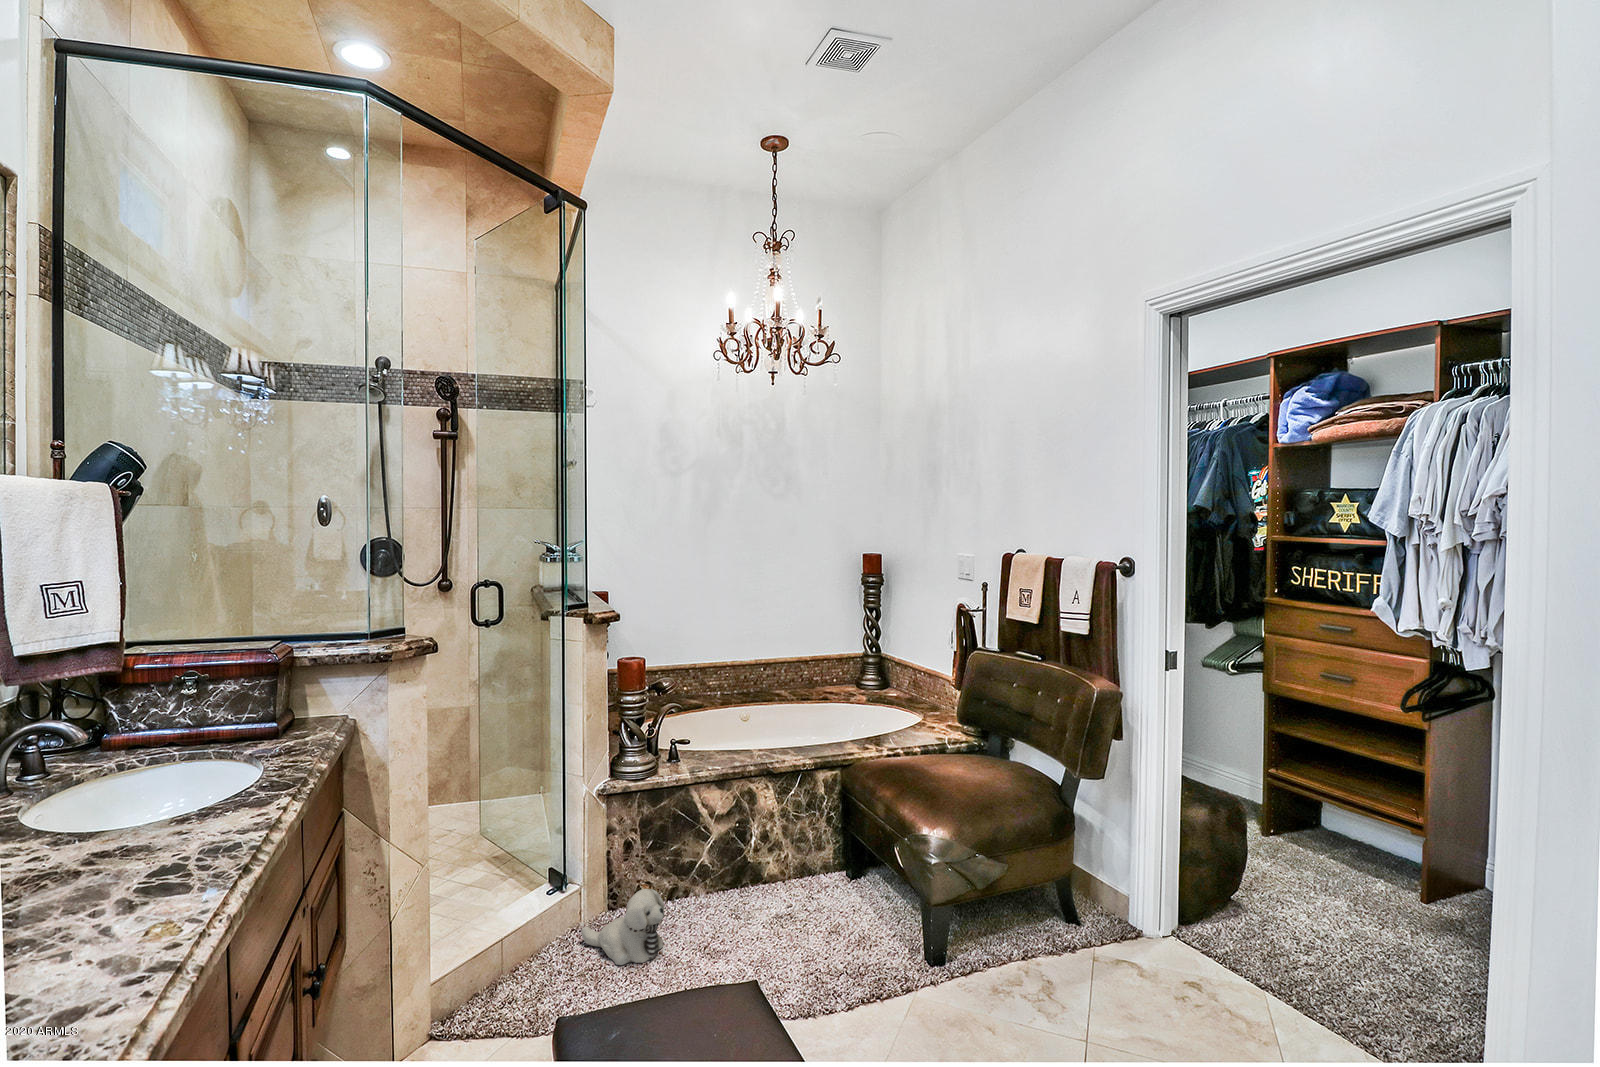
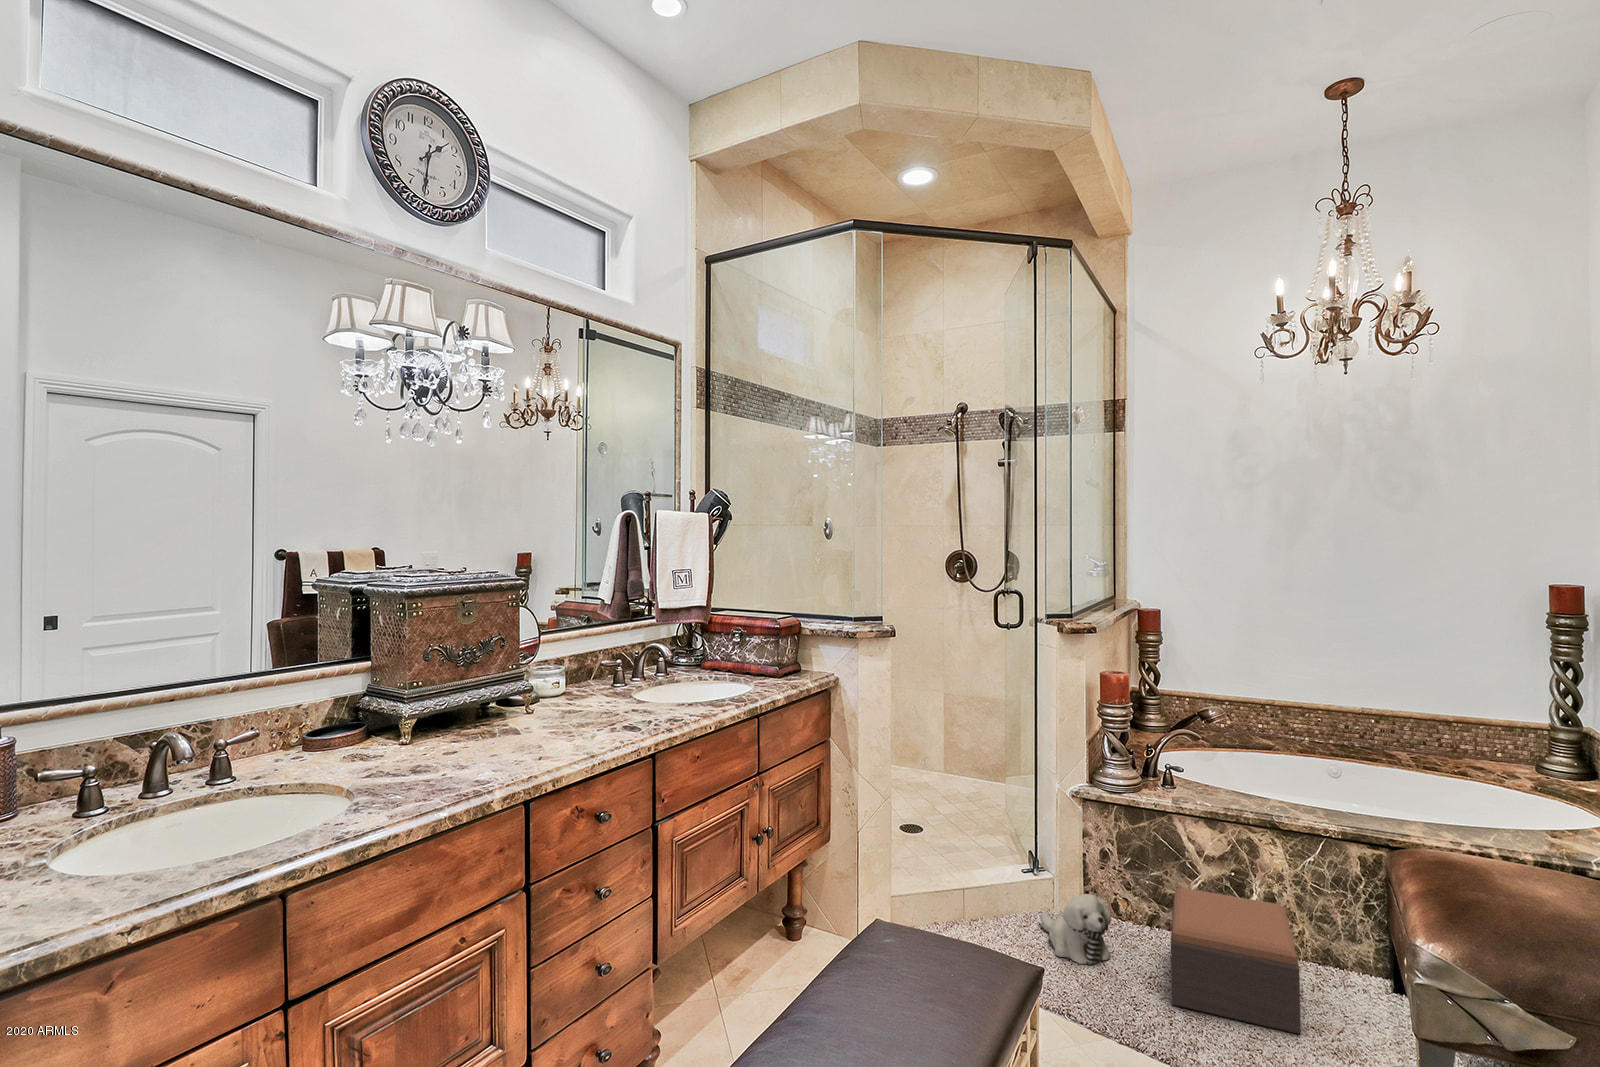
footstool: none [707,838,828,960] -> present [1171,888,1301,1034]

